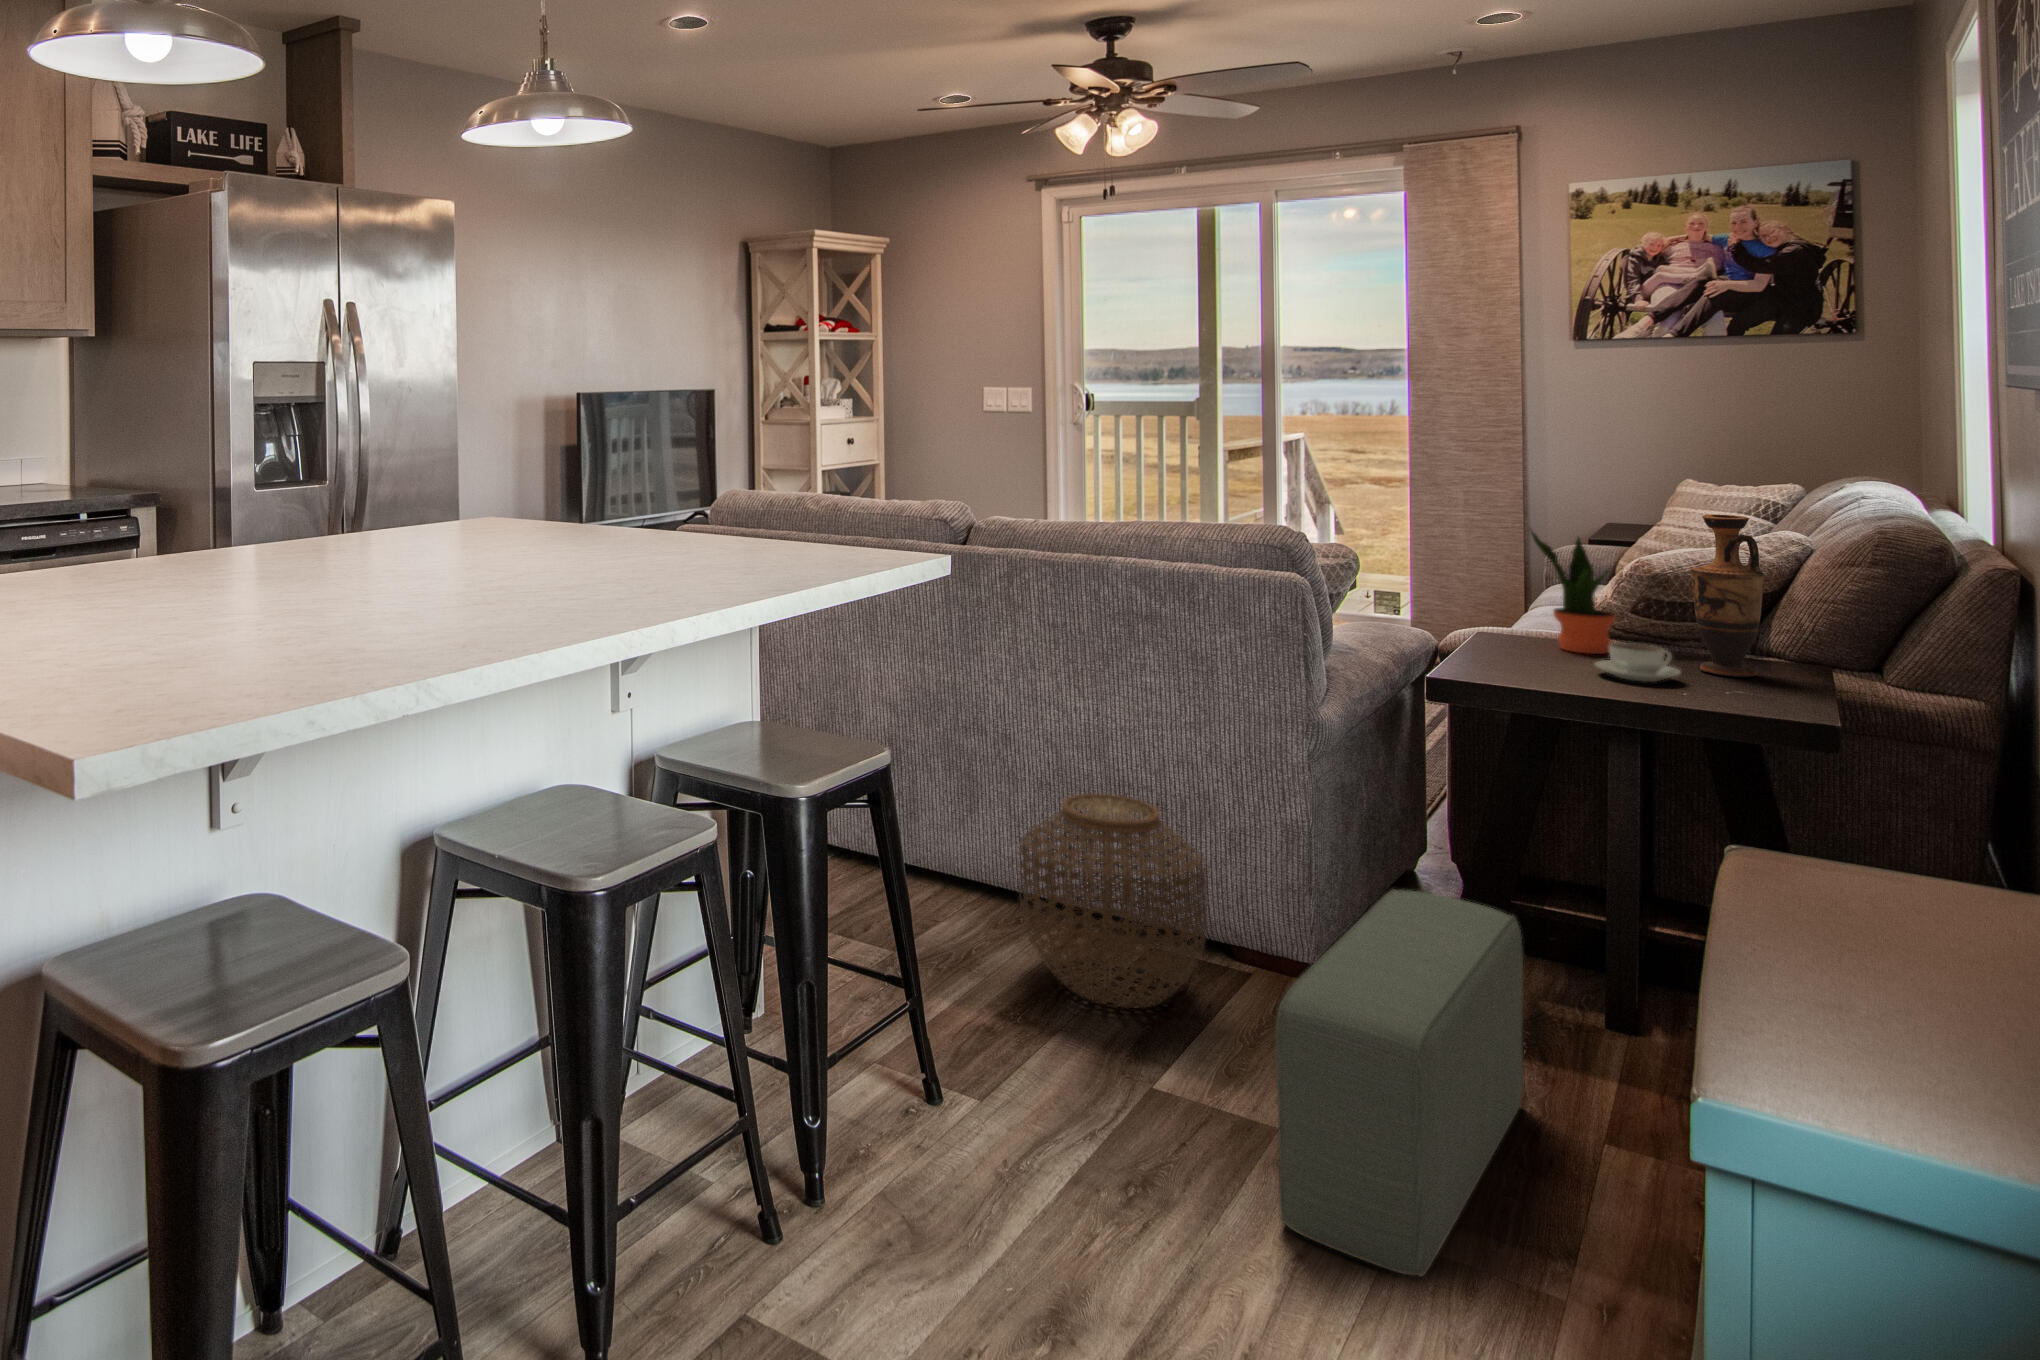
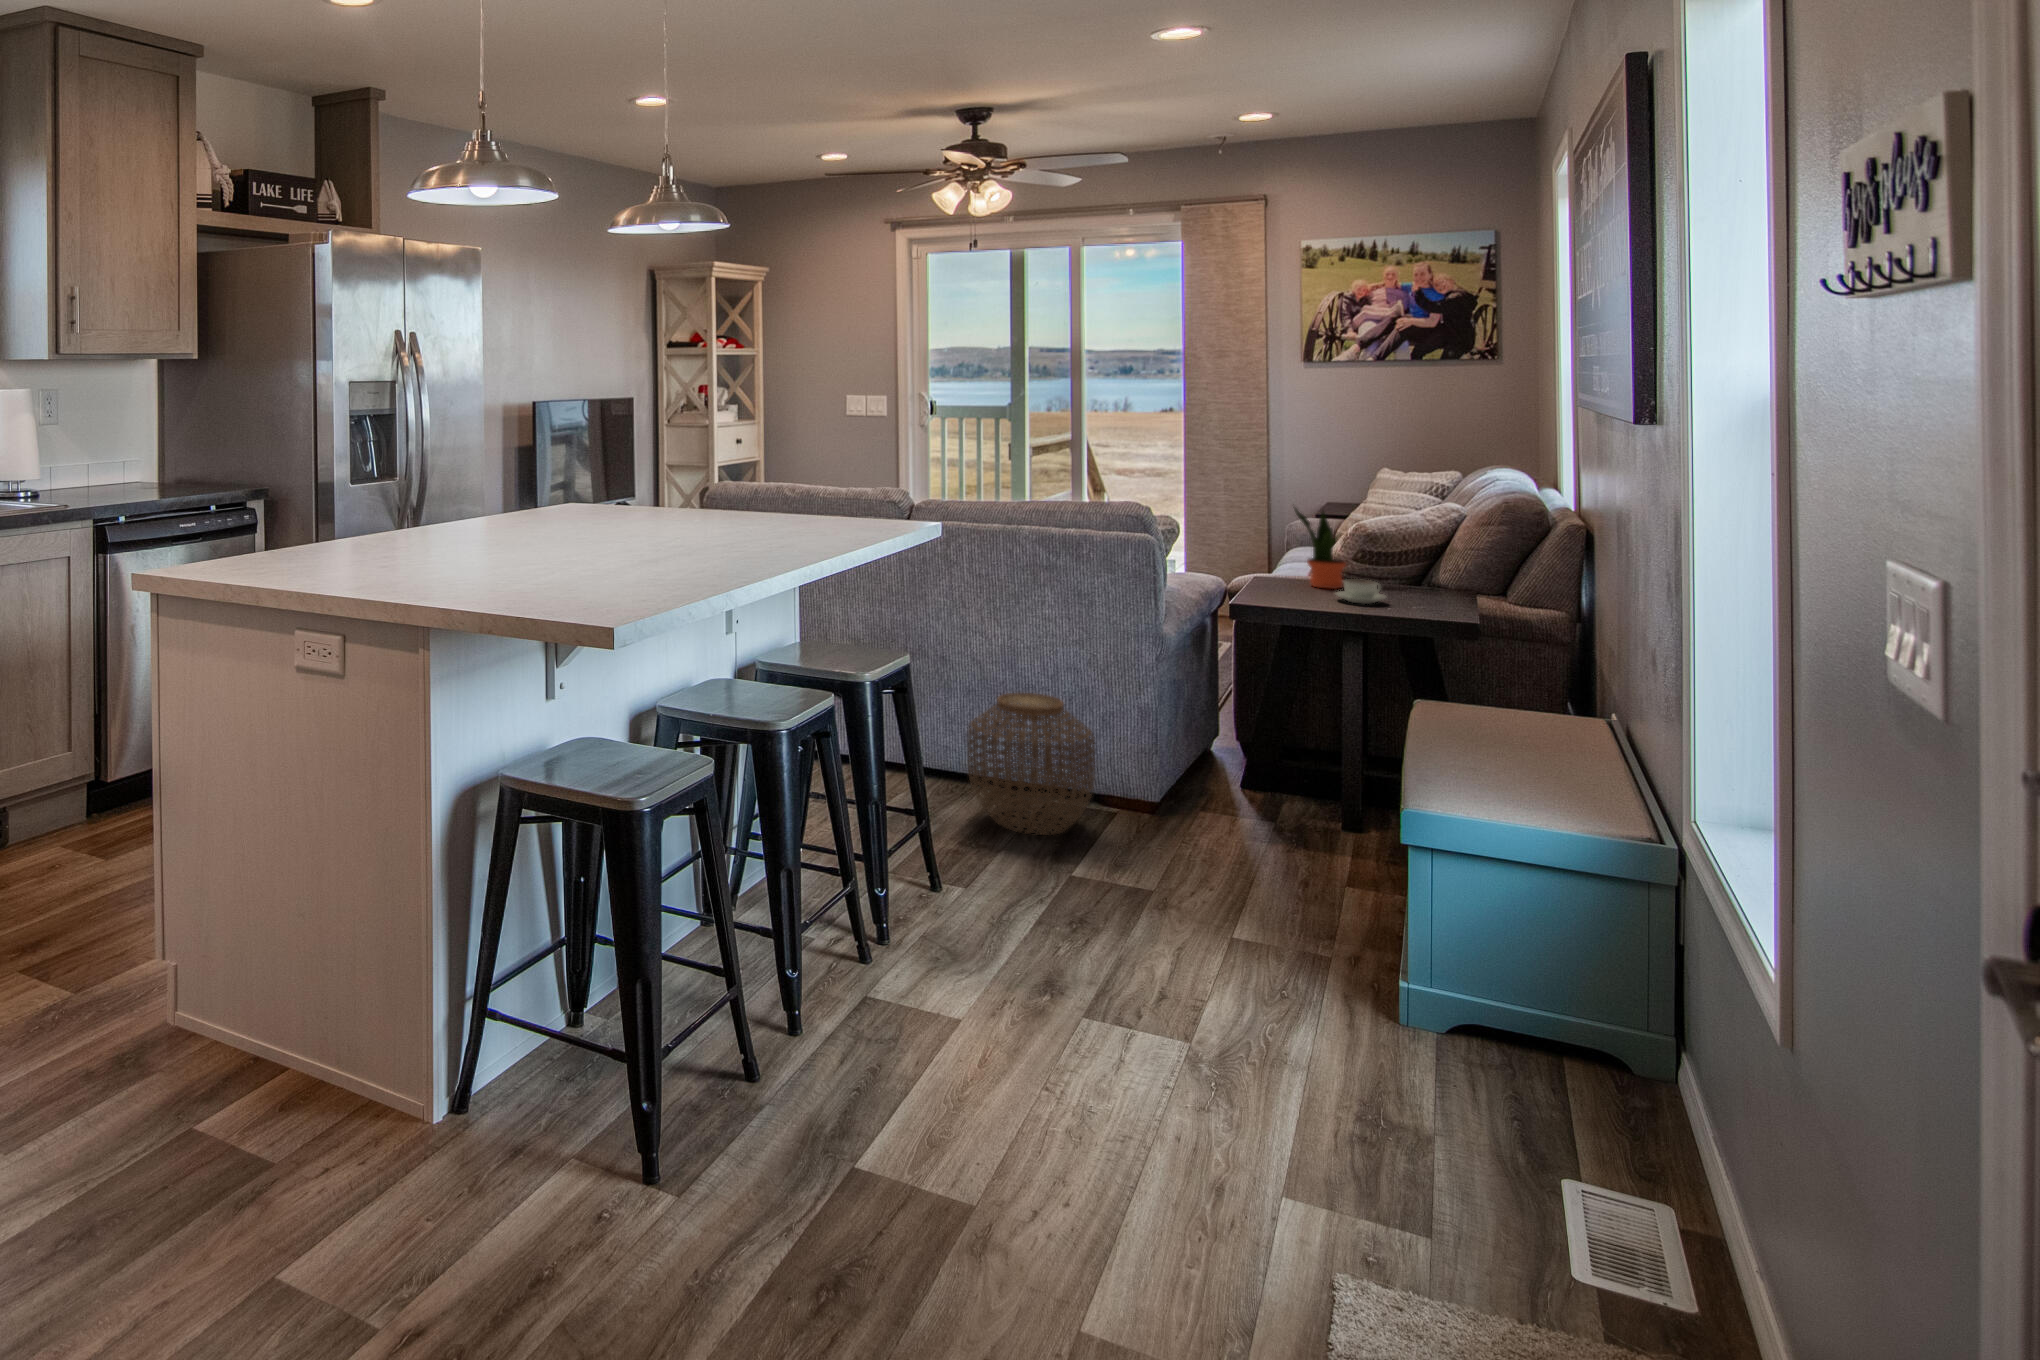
vase: present [1690,515,1764,677] -> none [1392,493,1436,600]
pouf: present [1276,890,1523,1277] -> none [1164,739,1296,951]

